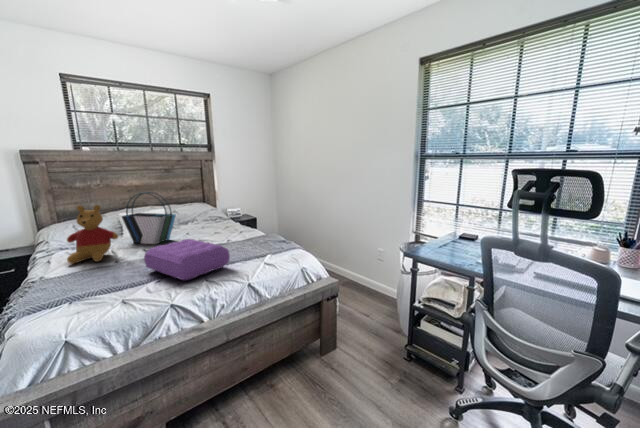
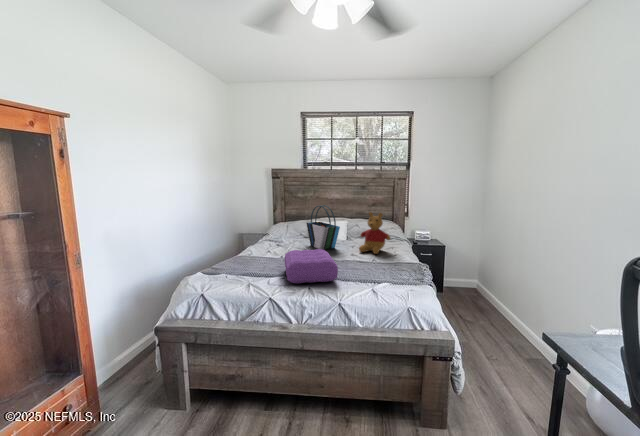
stuffed bear: present [67,205,118,264] -> present [359,212,390,254]

